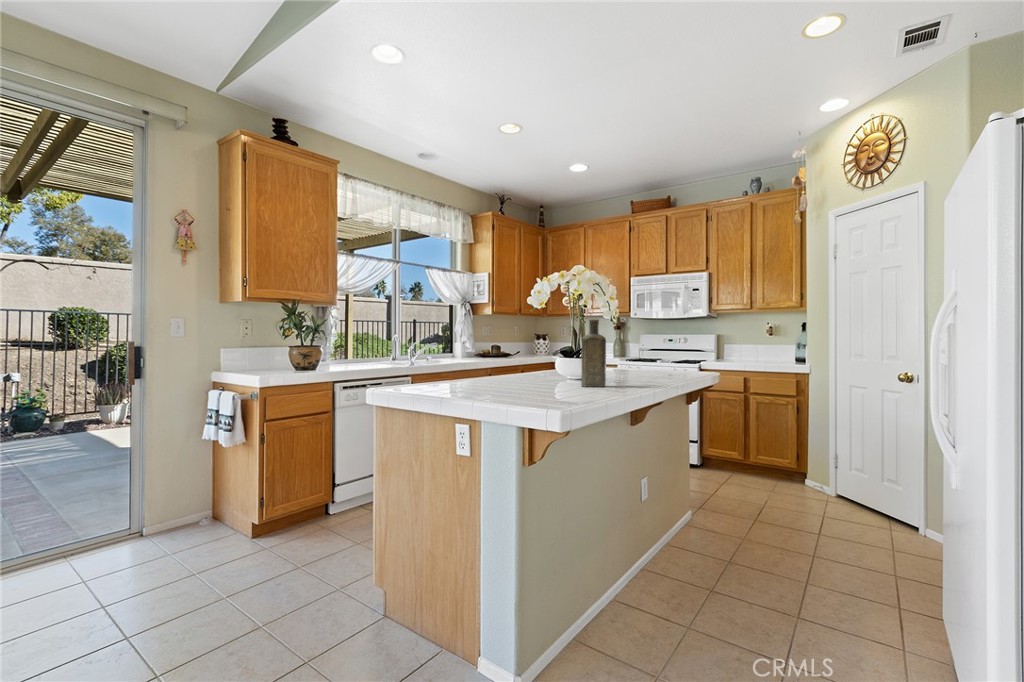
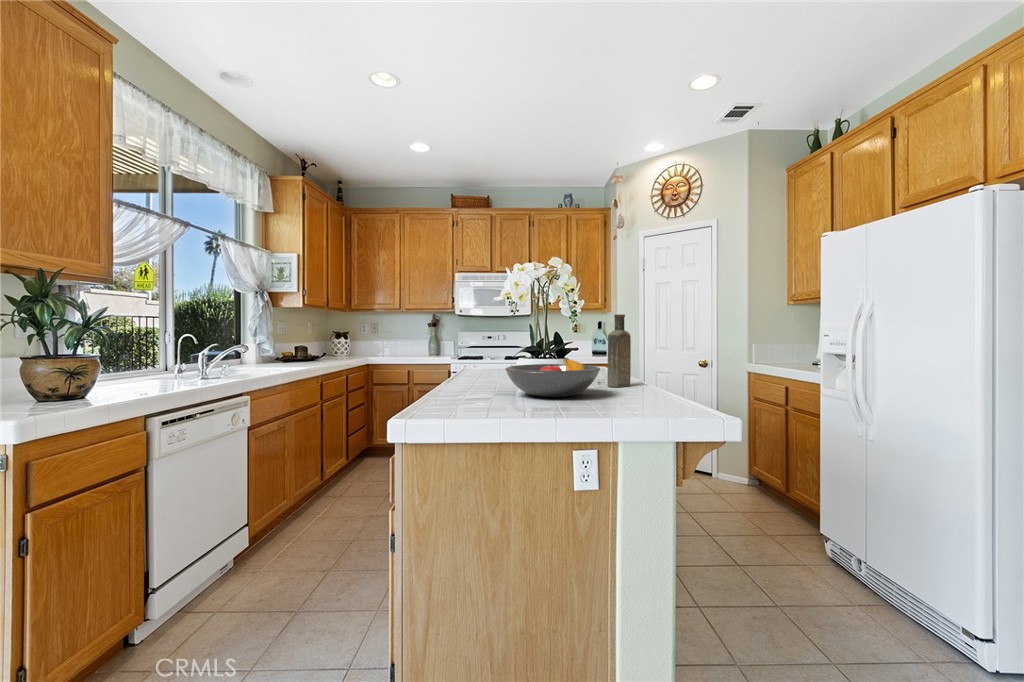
fruit bowl: none [463,358,542,387] -> present [505,359,600,397]

